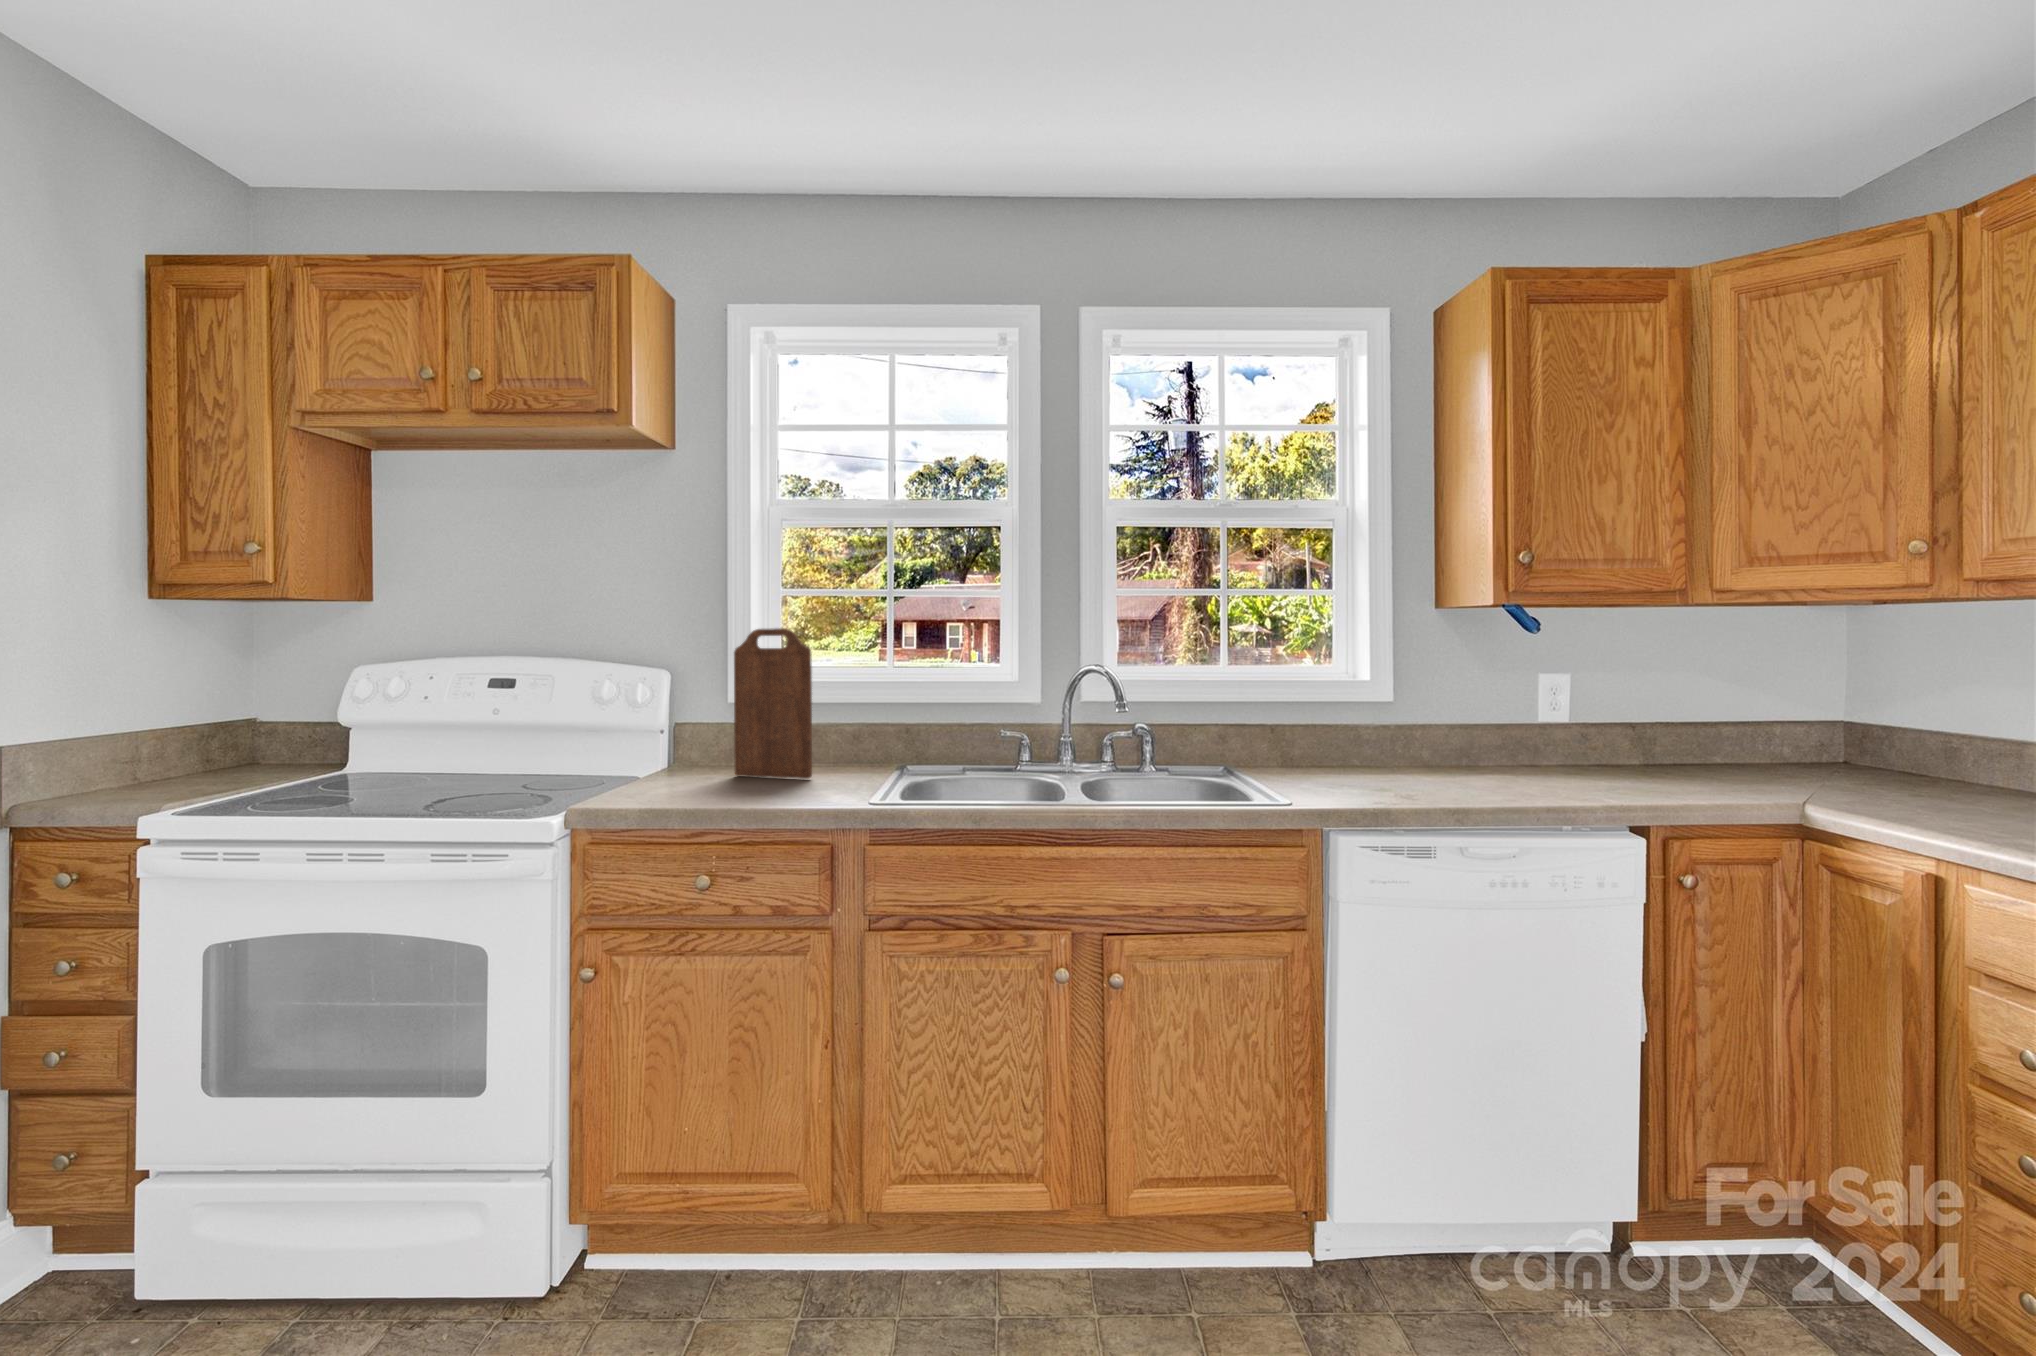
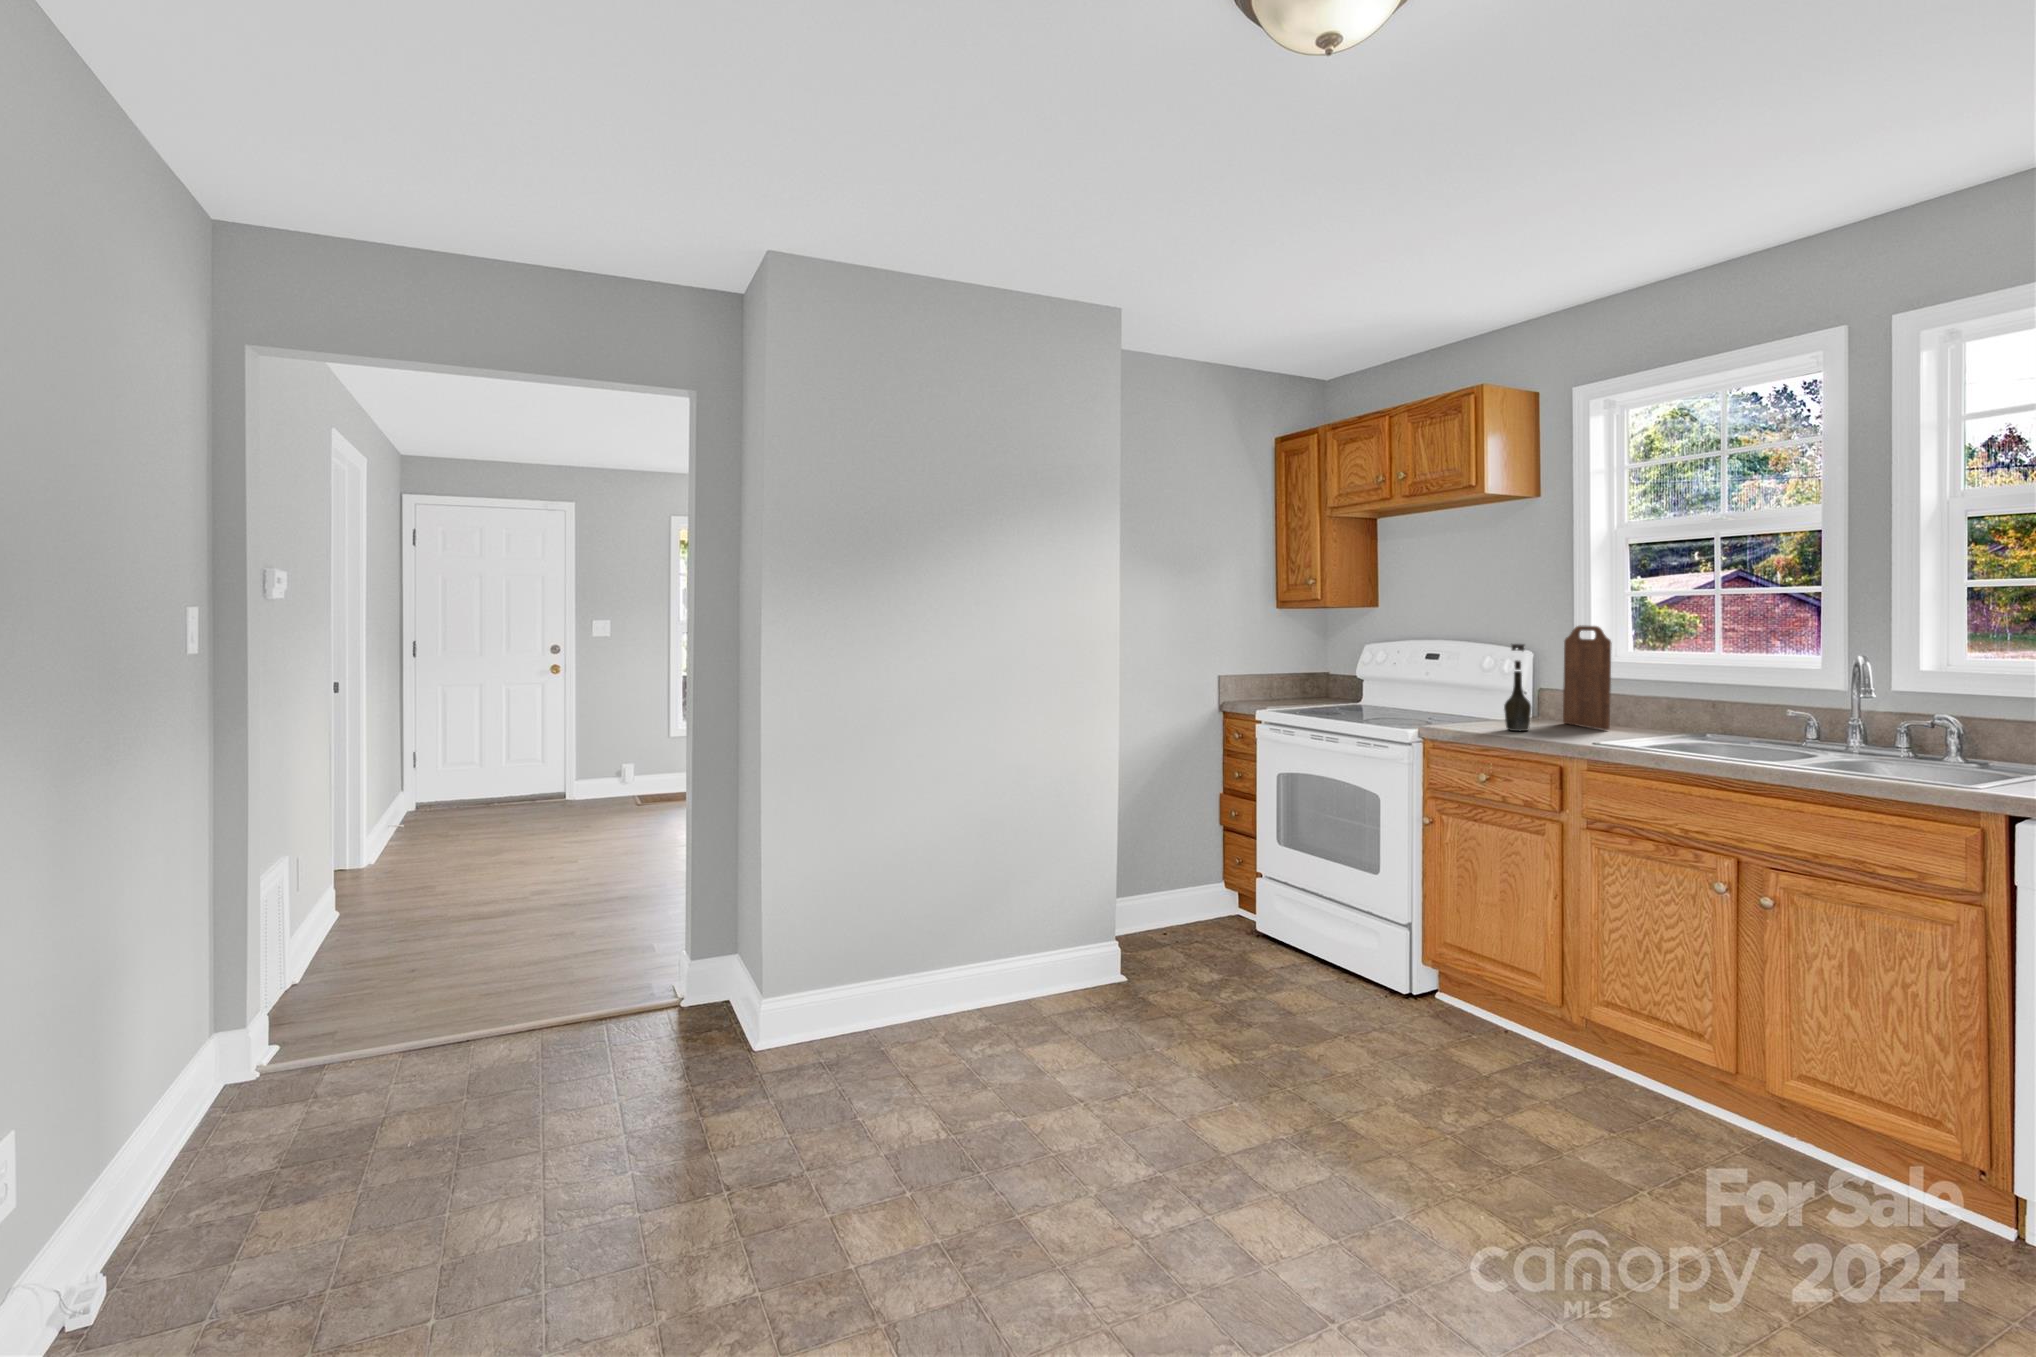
bottle: none [683,652,723,792] -> present [1504,644,1531,731]

